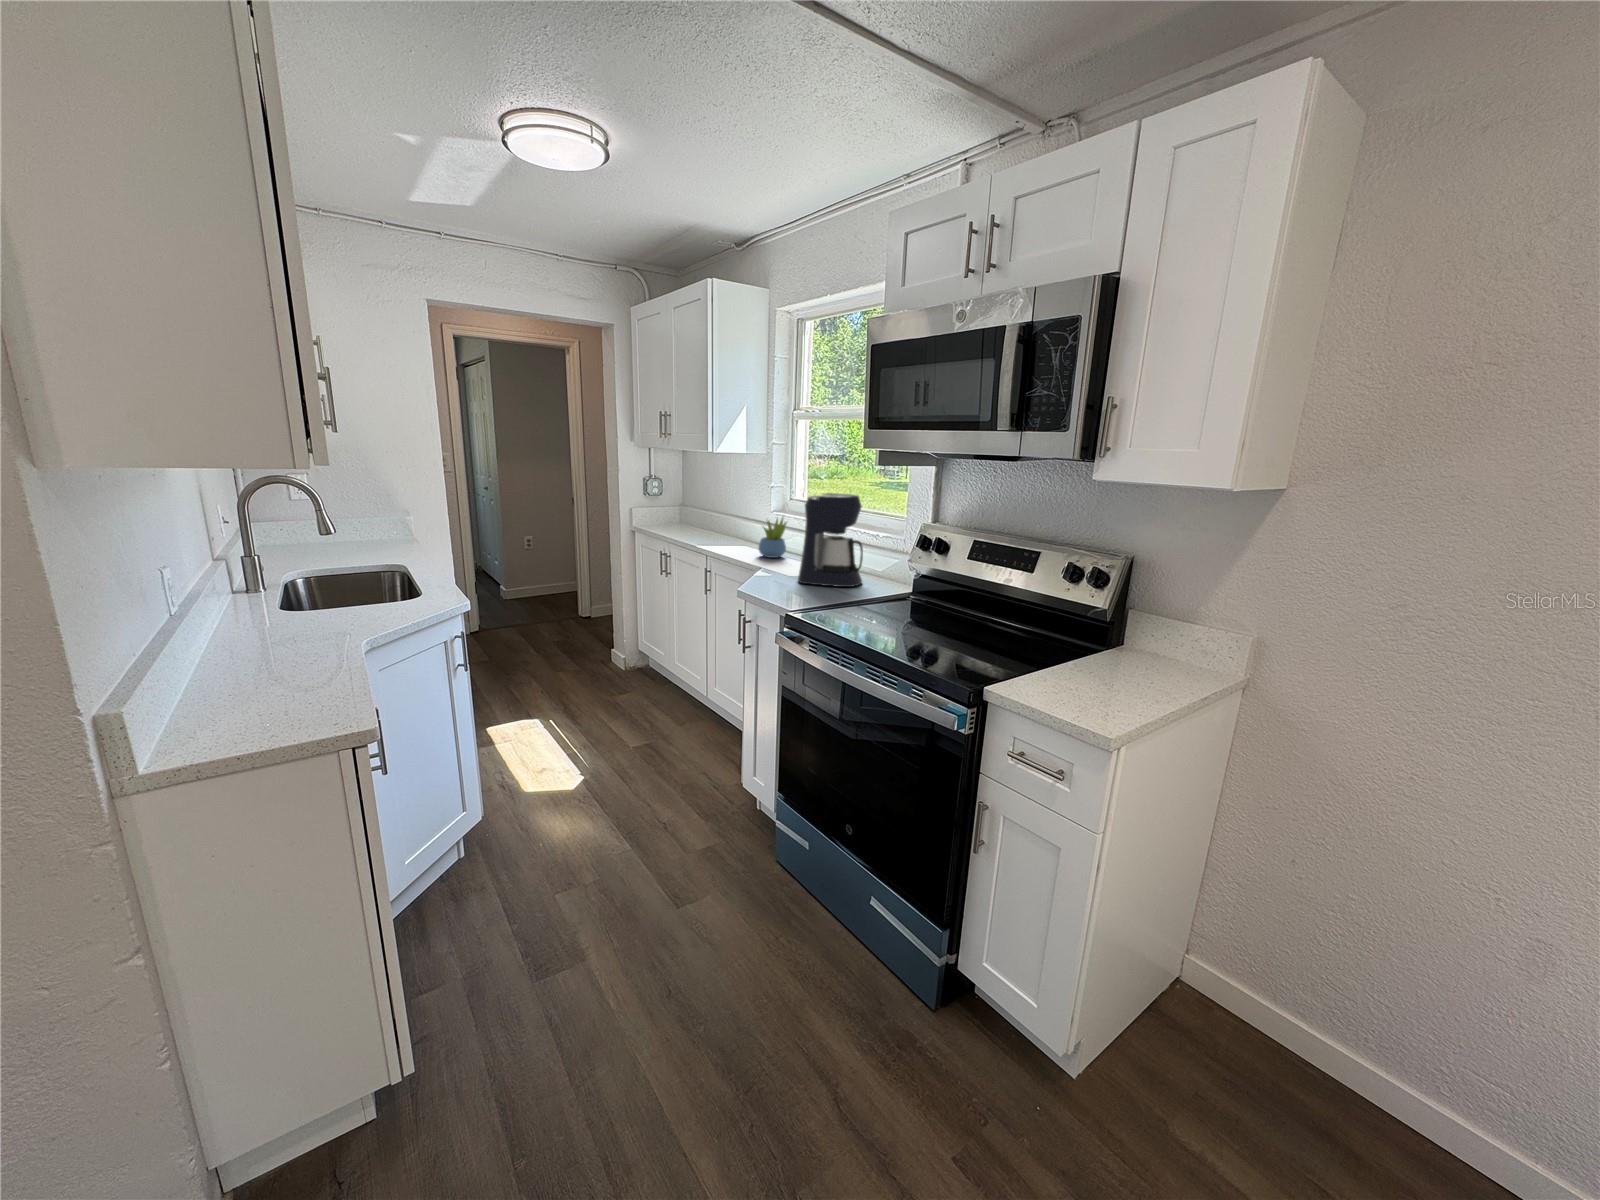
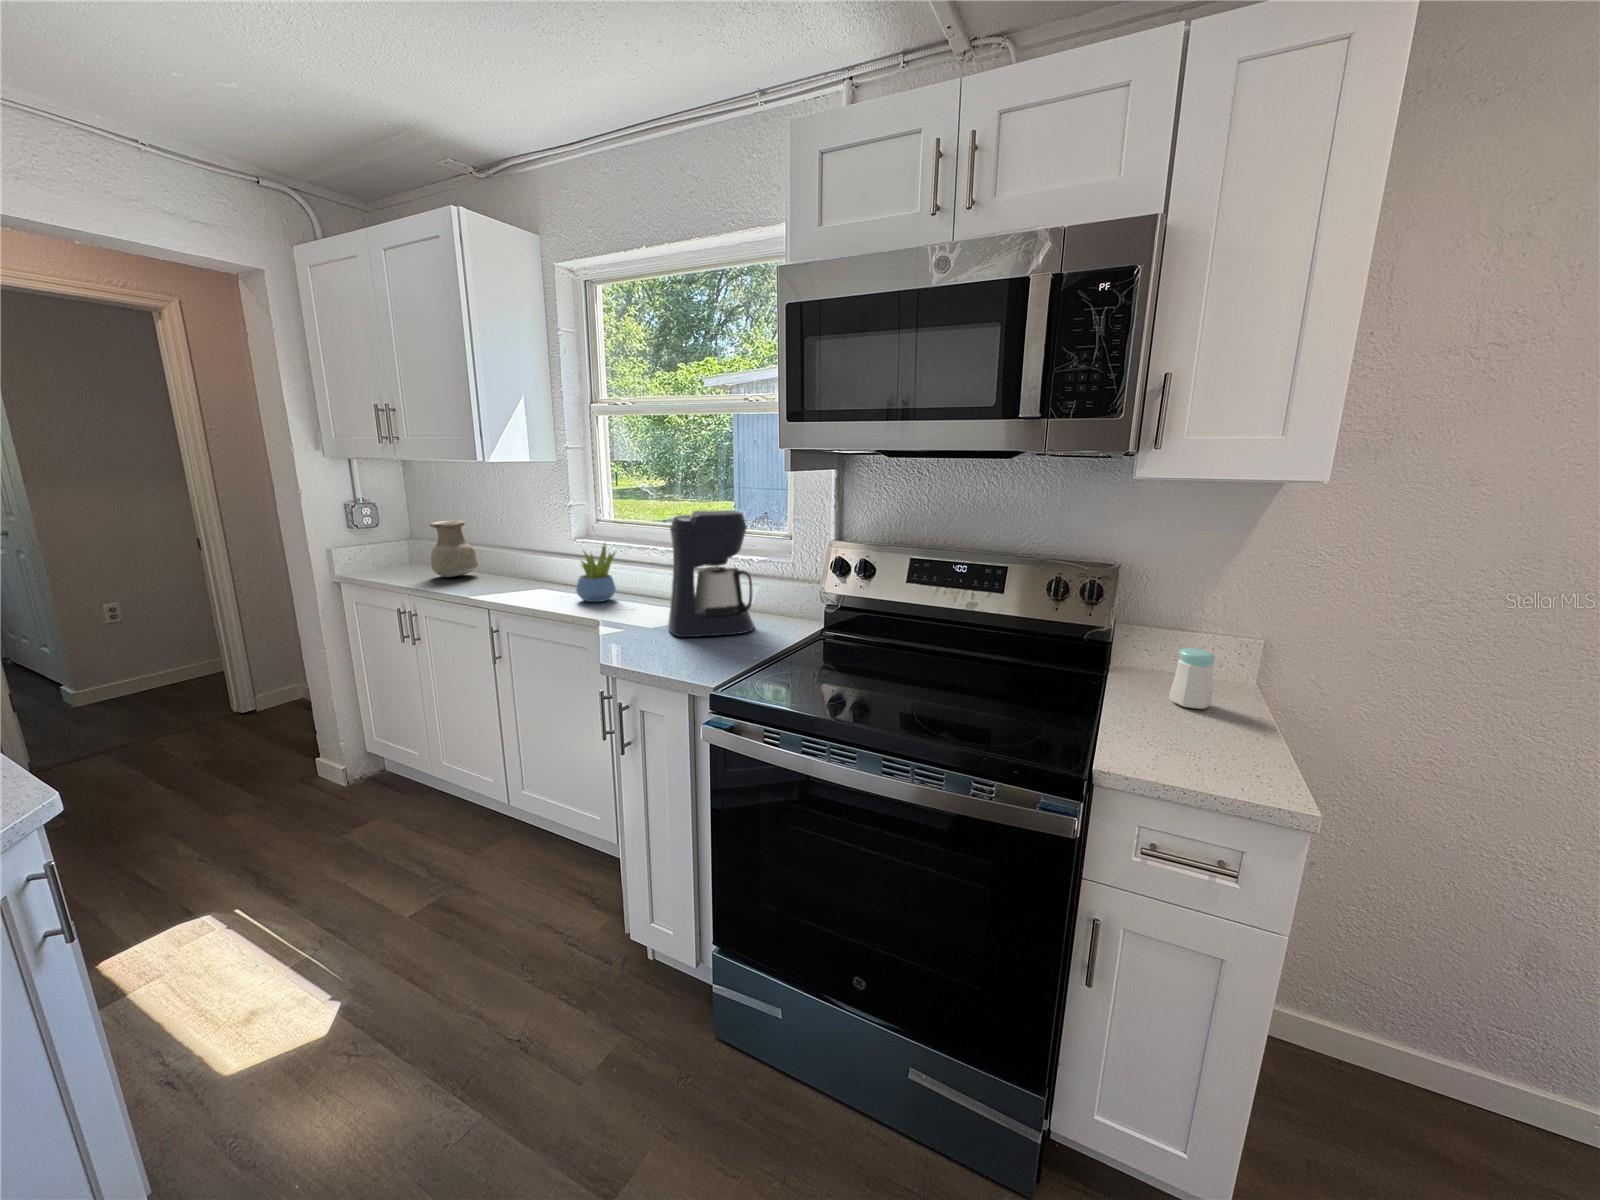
vase: none [683,493,712,533] -> present [430,520,478,577]
salt shaker: none [1130,629,1168,681] -> present [1169,648,1215,709]

